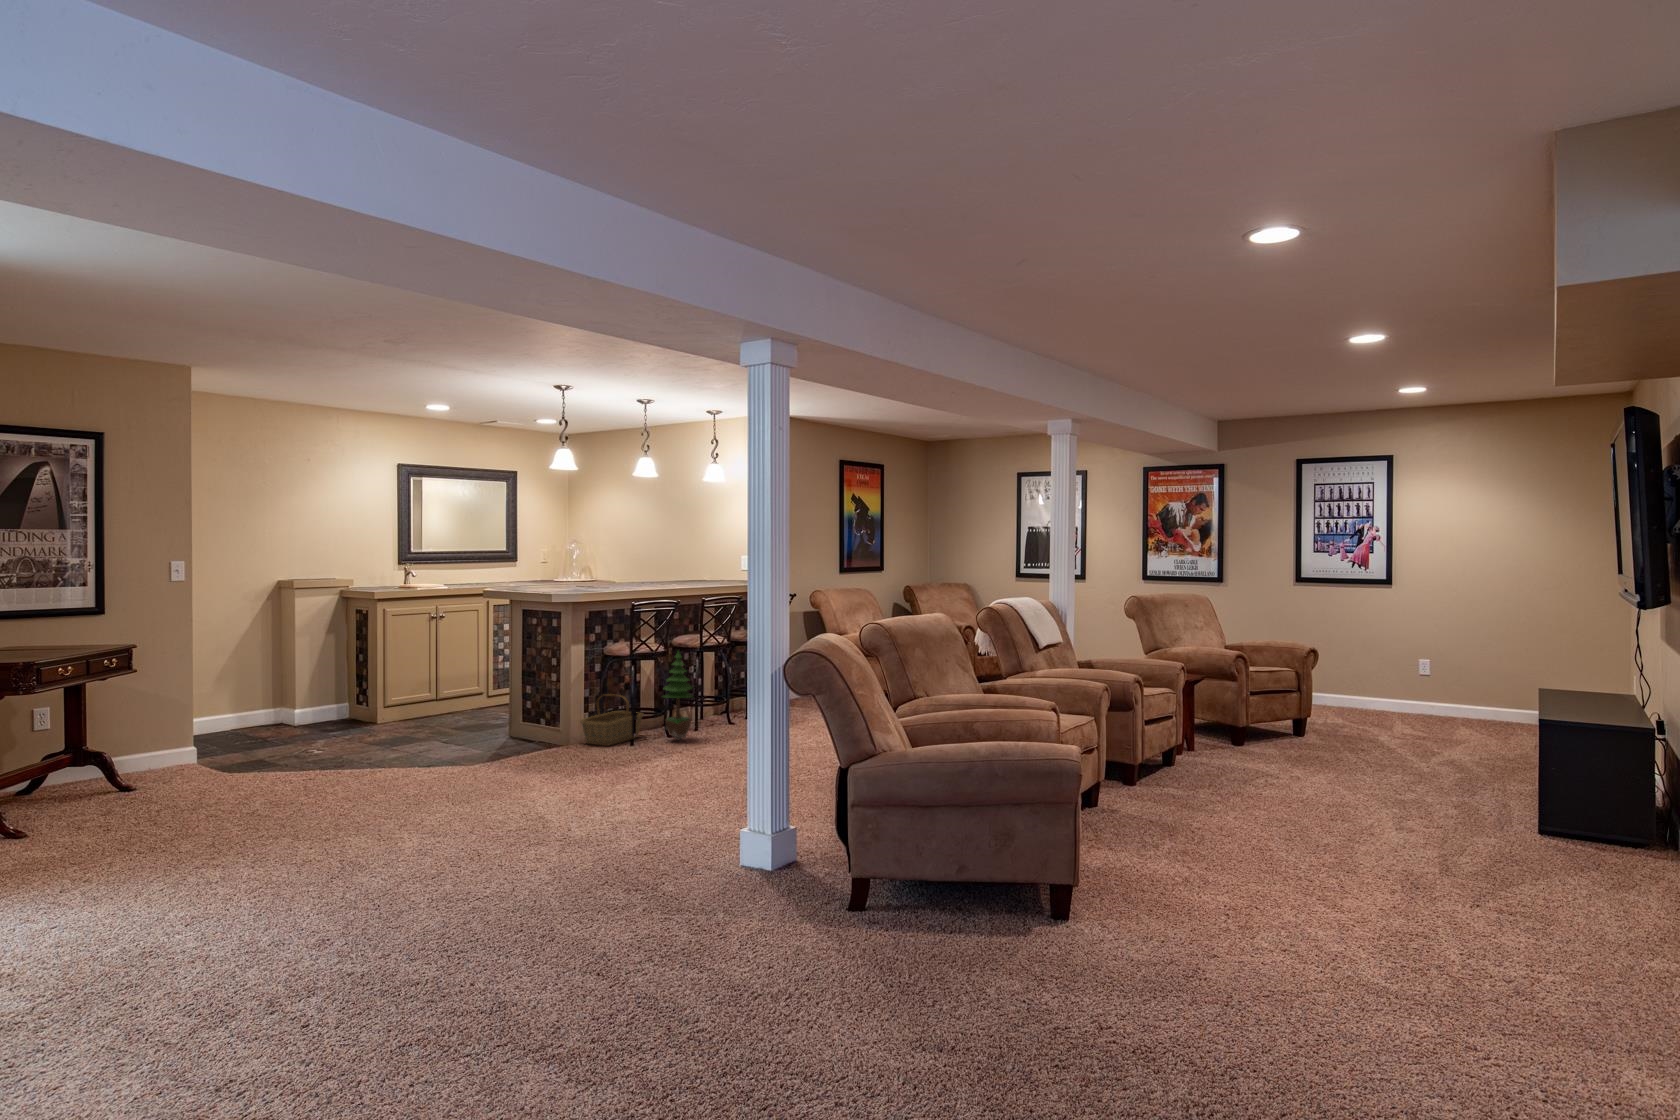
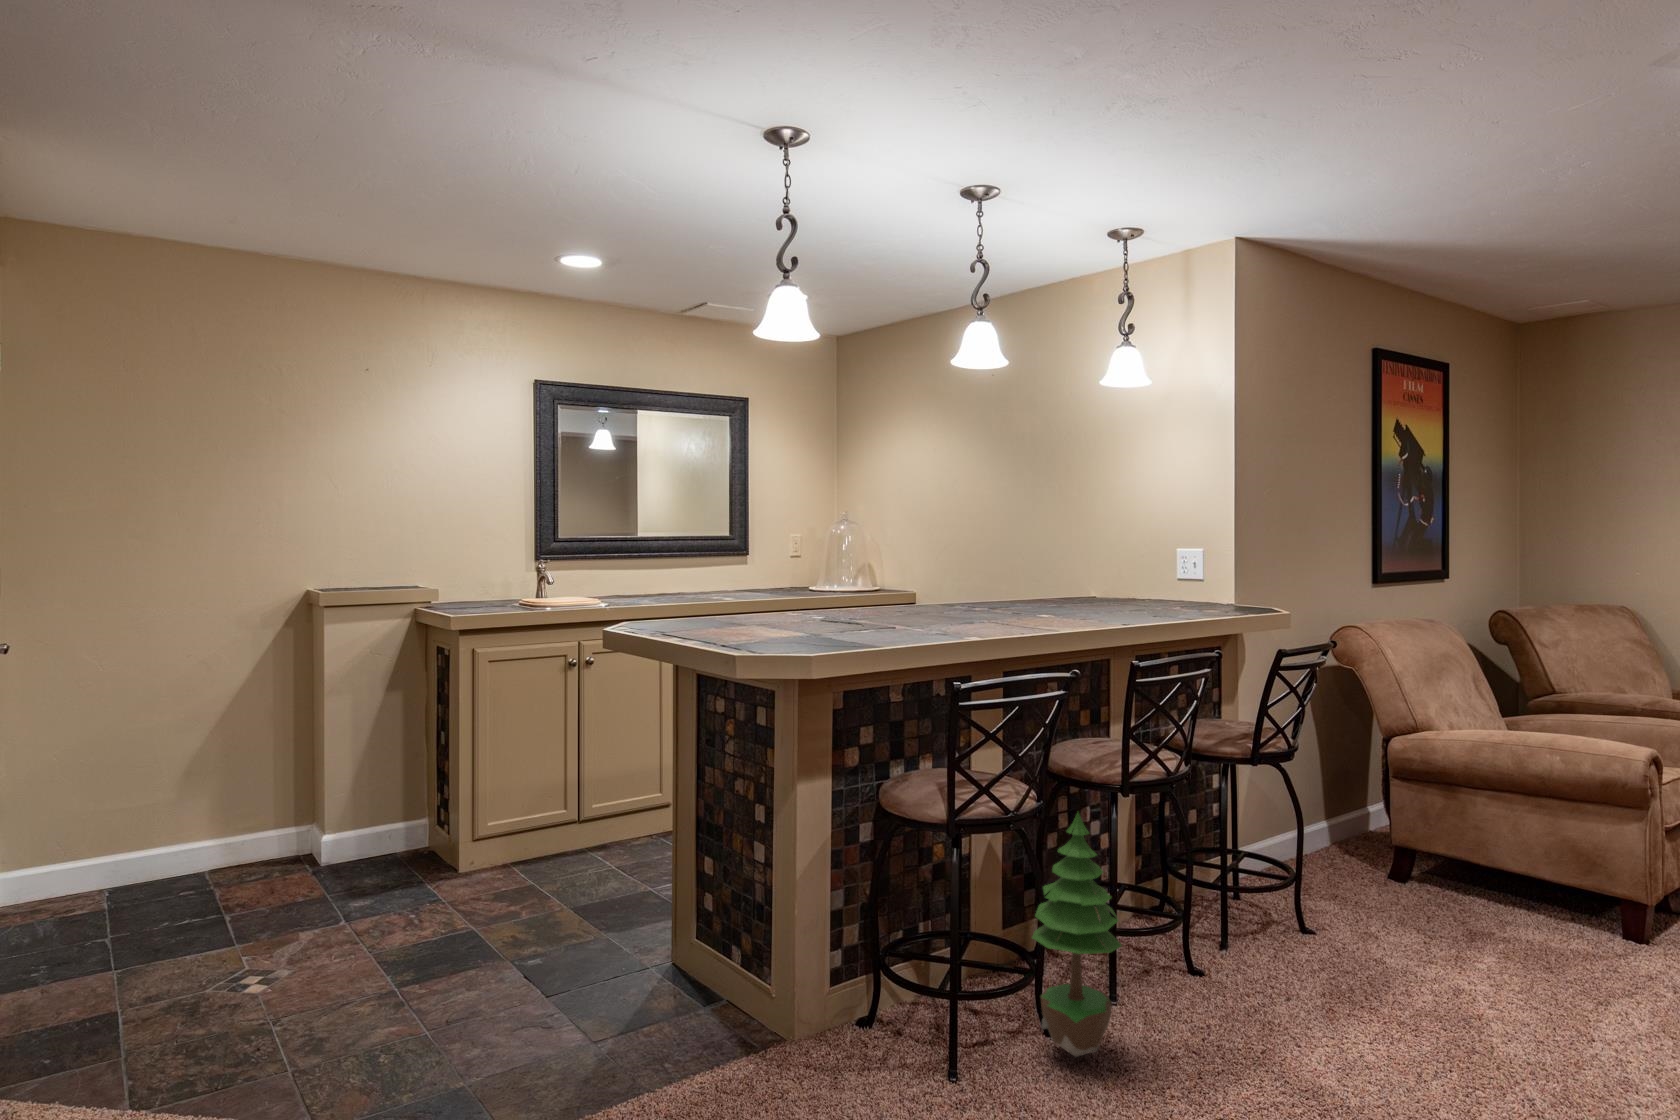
basket: present [580,694,643,746] -> none [818,906,980,1065]

